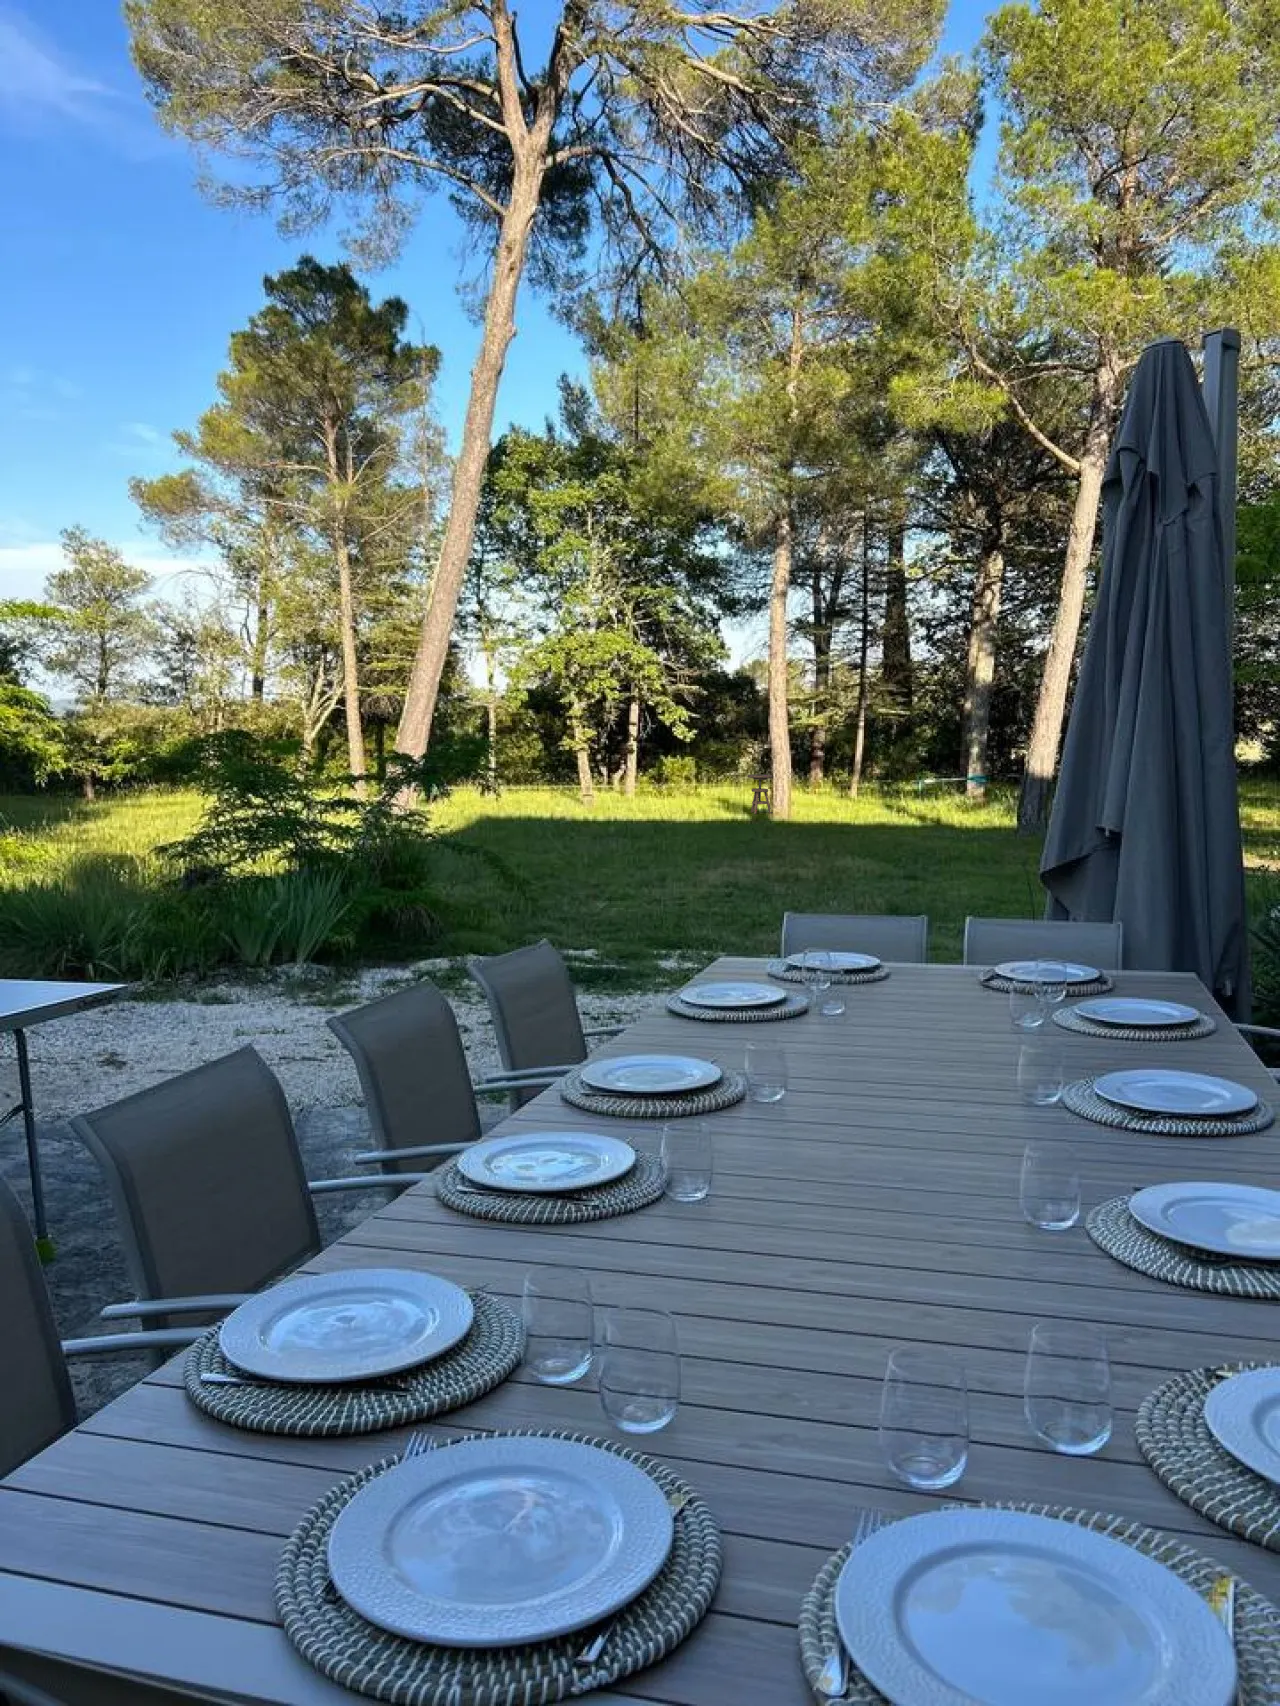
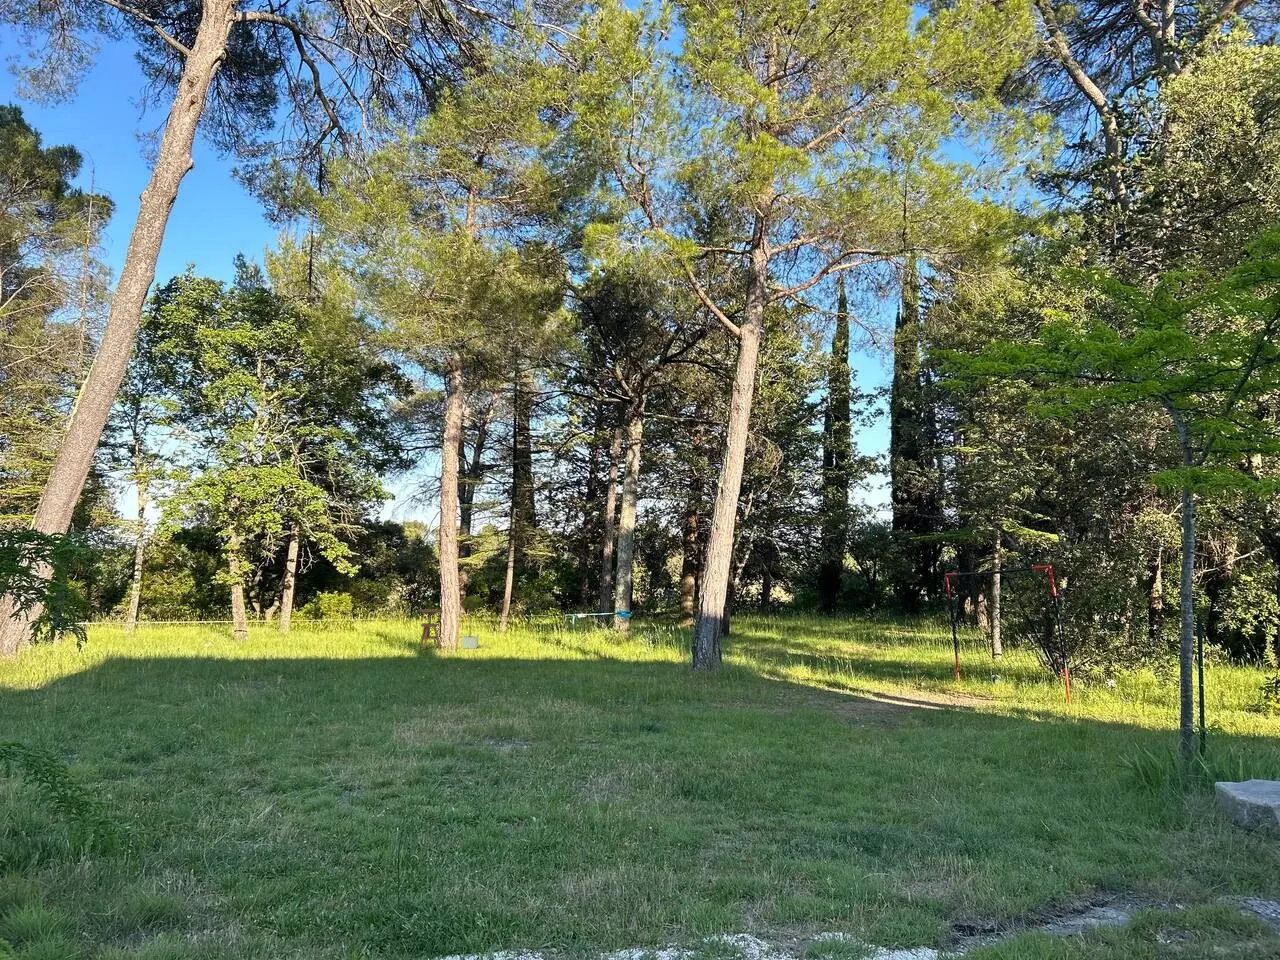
potted tree: none [792,760,814,814] -> present [462,595,484,649]

